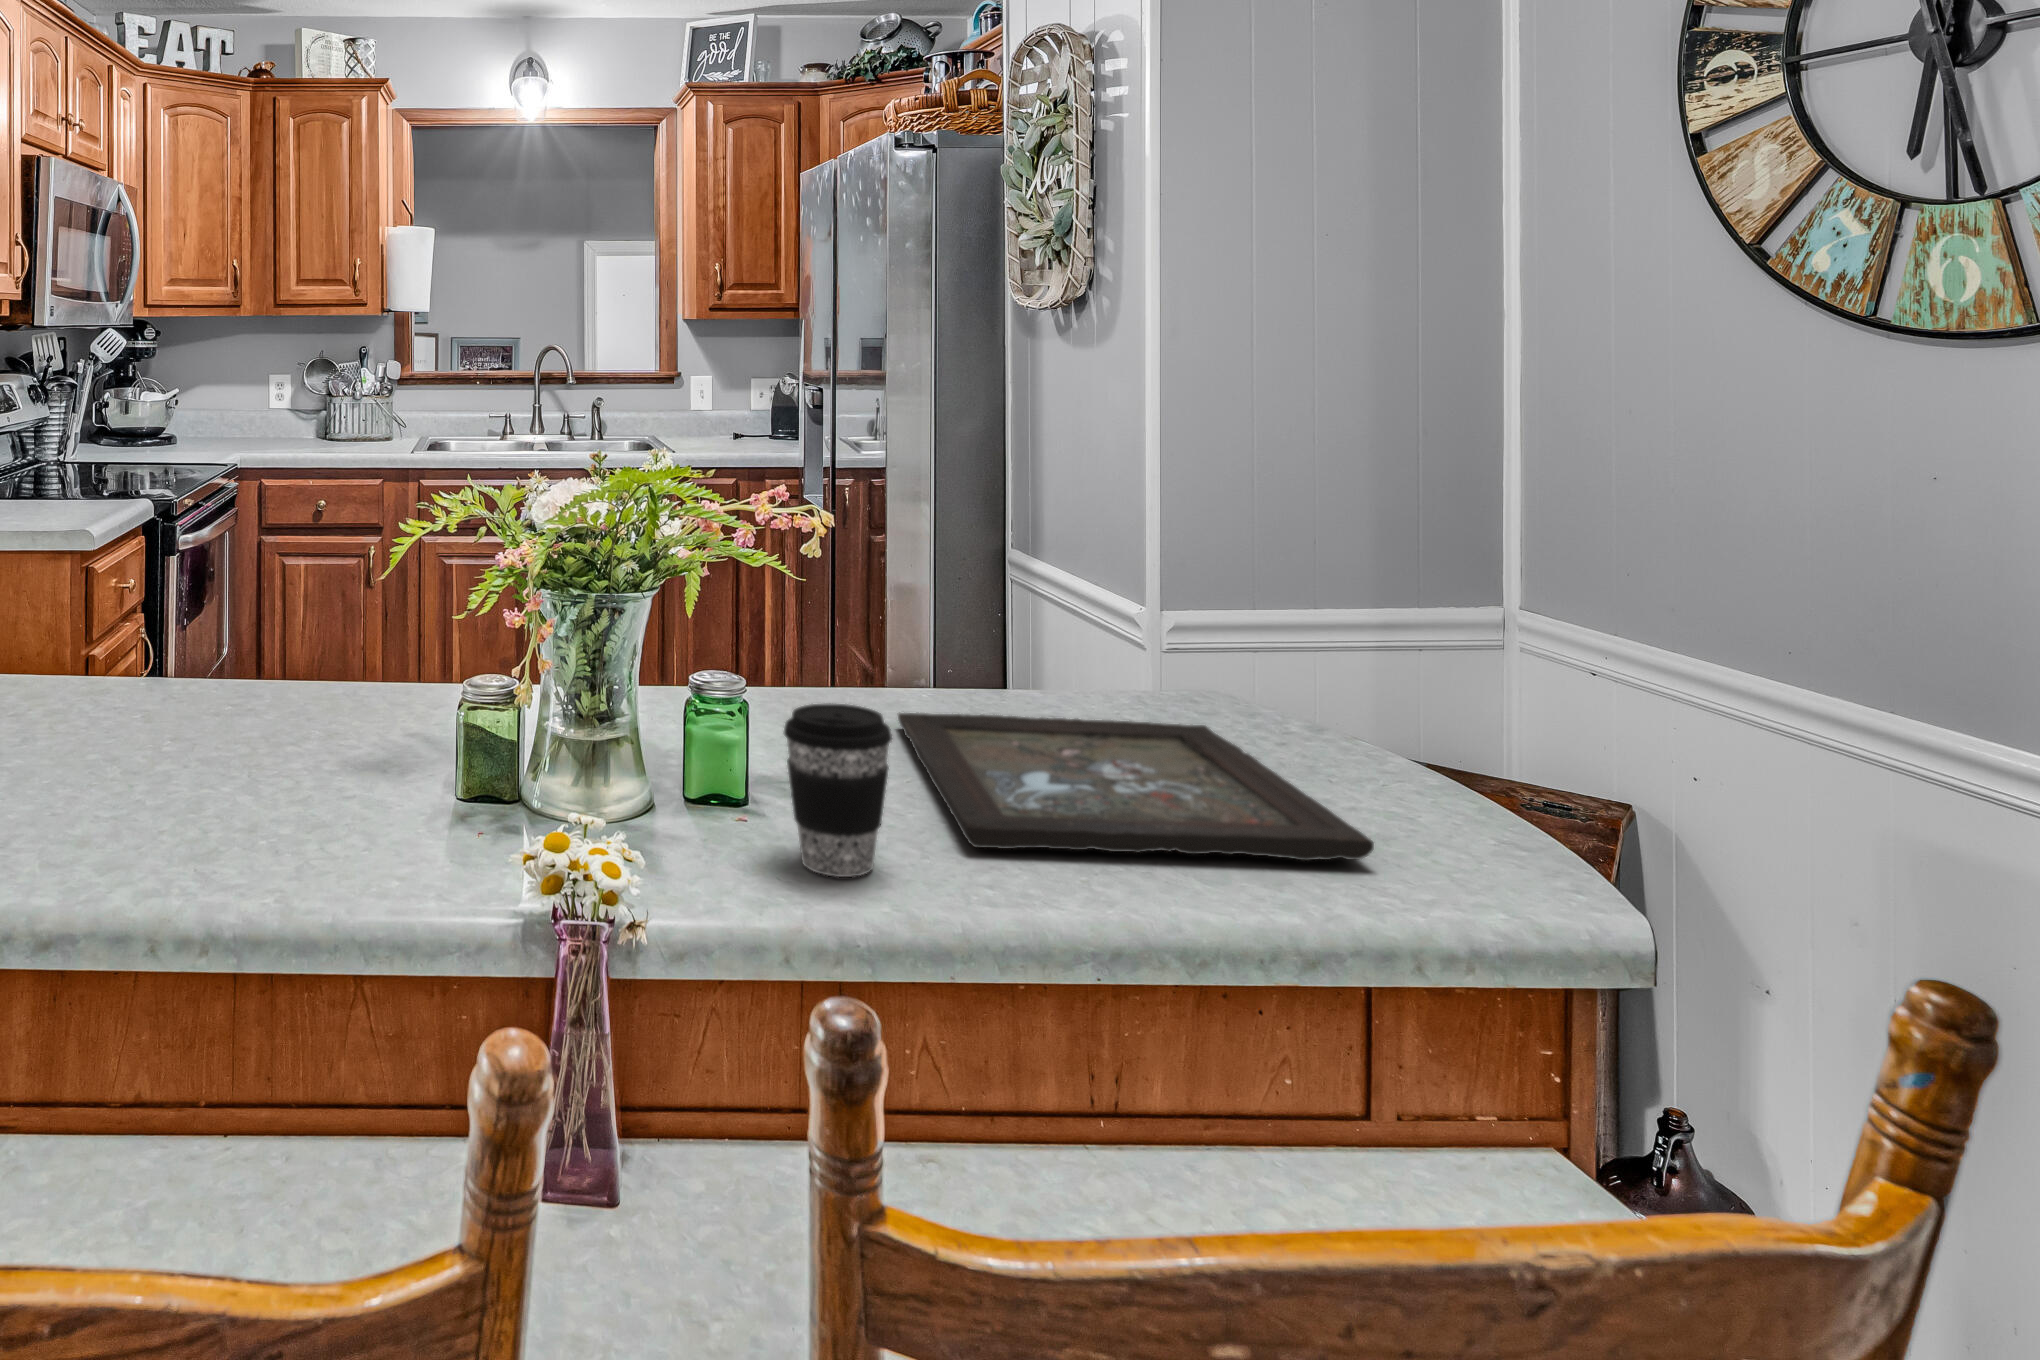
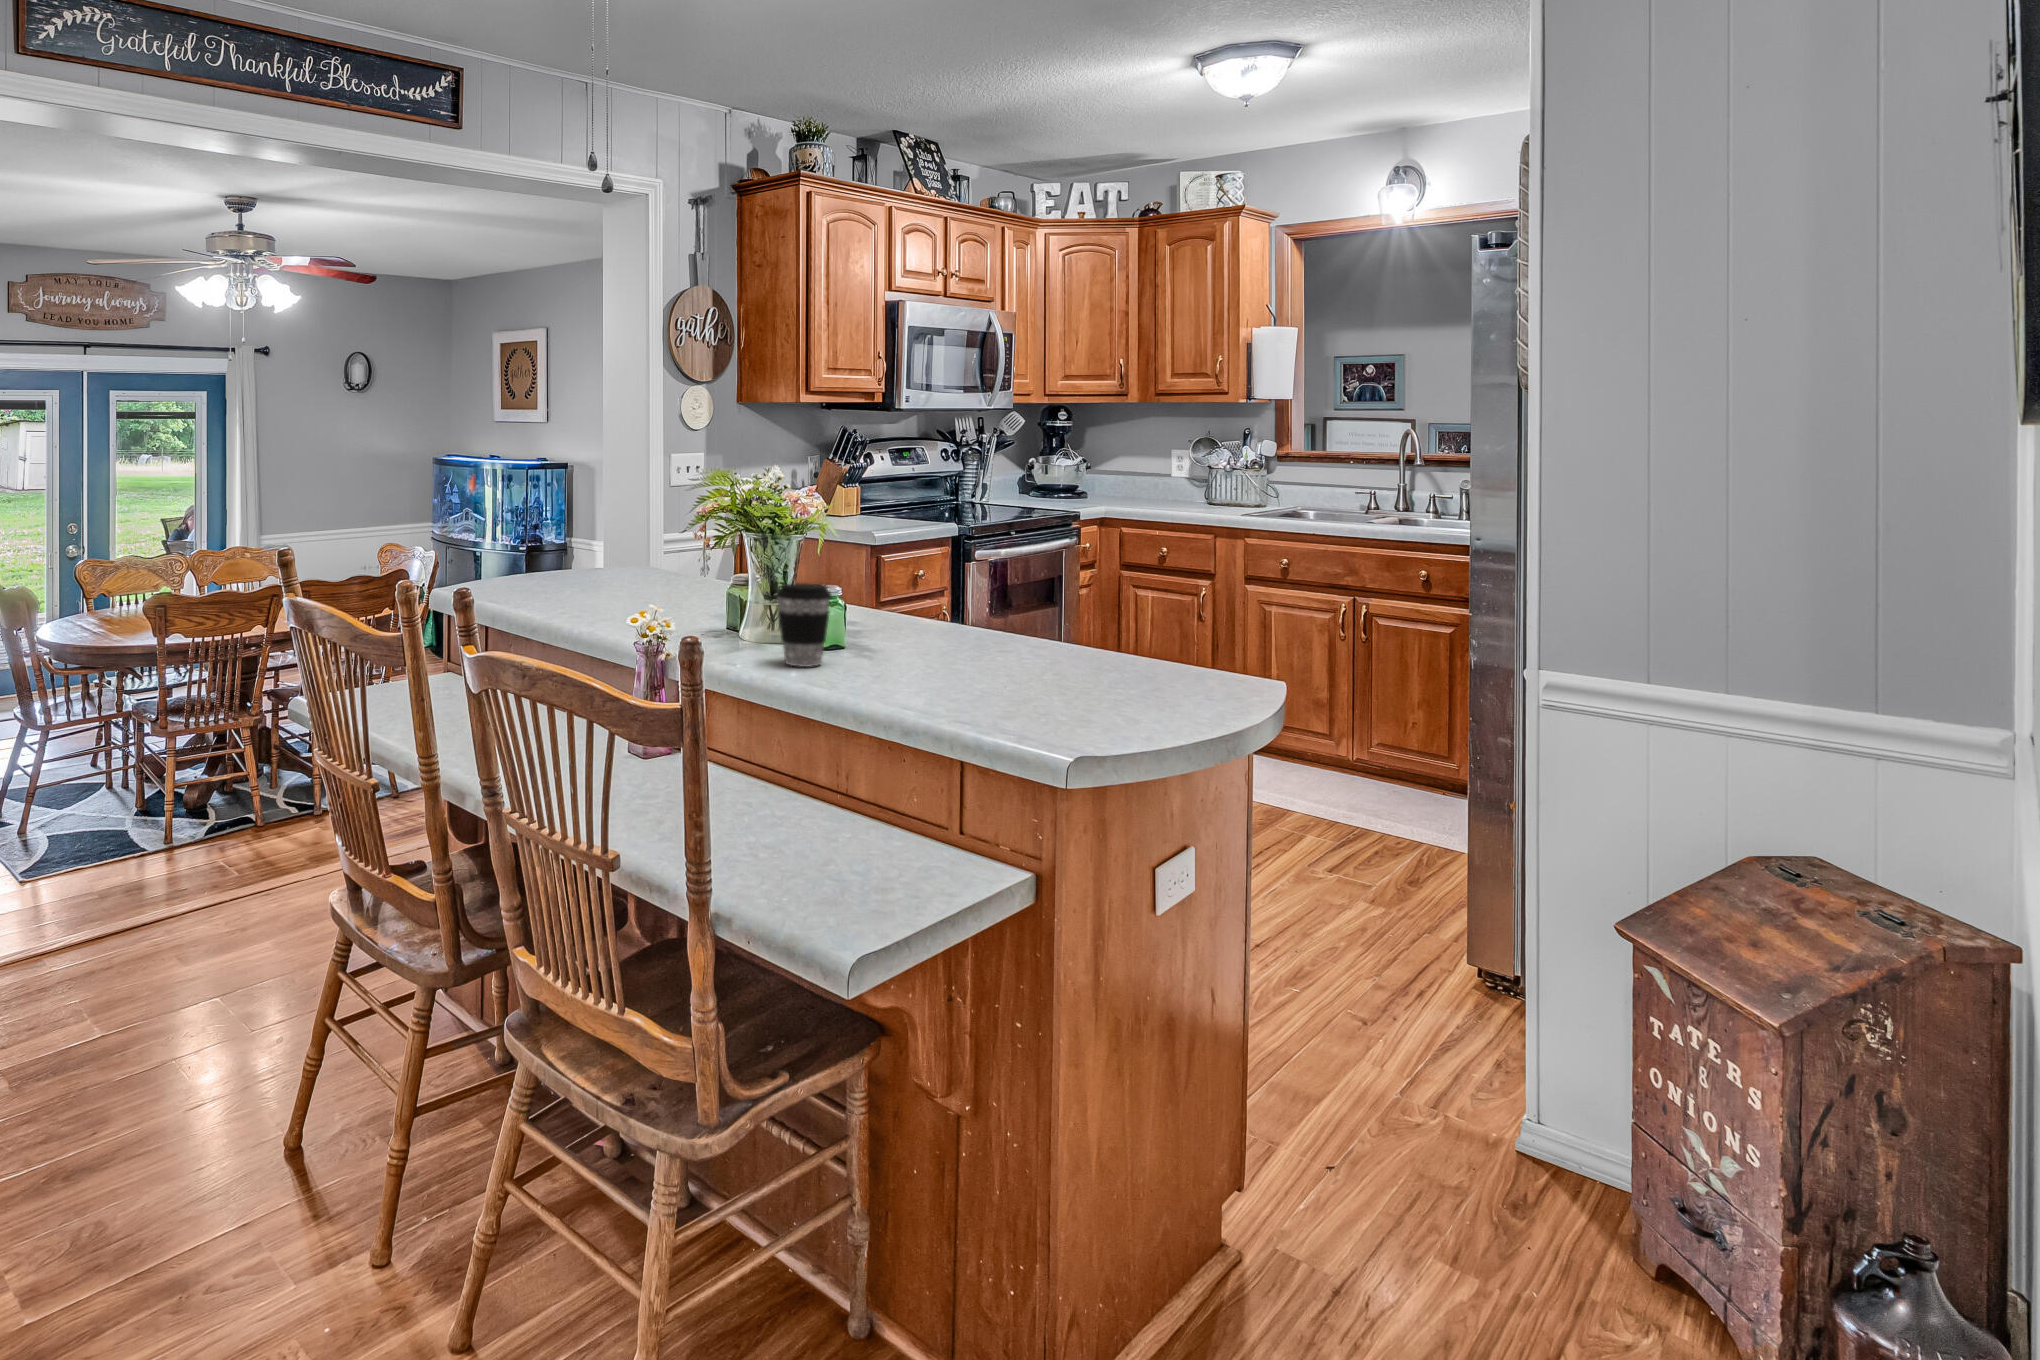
tray: present [898,713,1374,861] -> none [869,636,1199,703]

